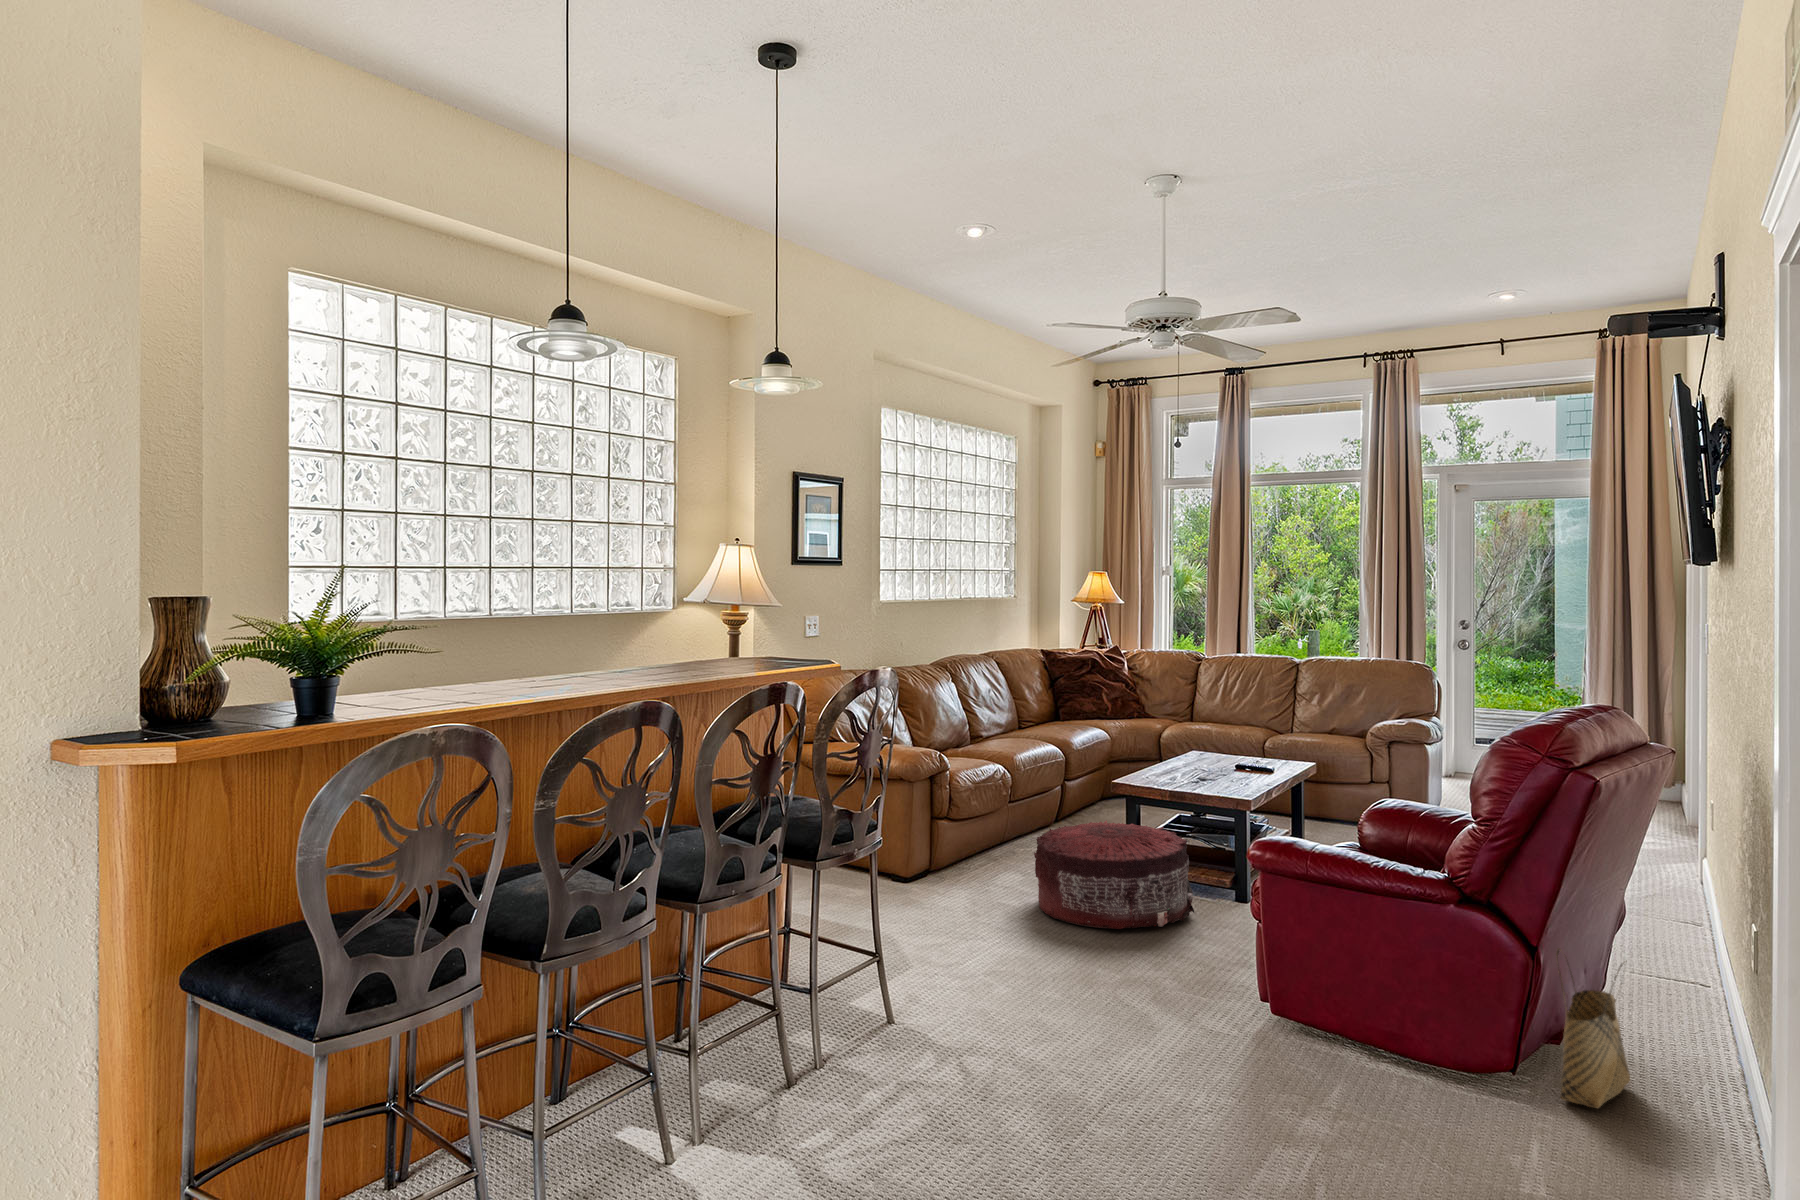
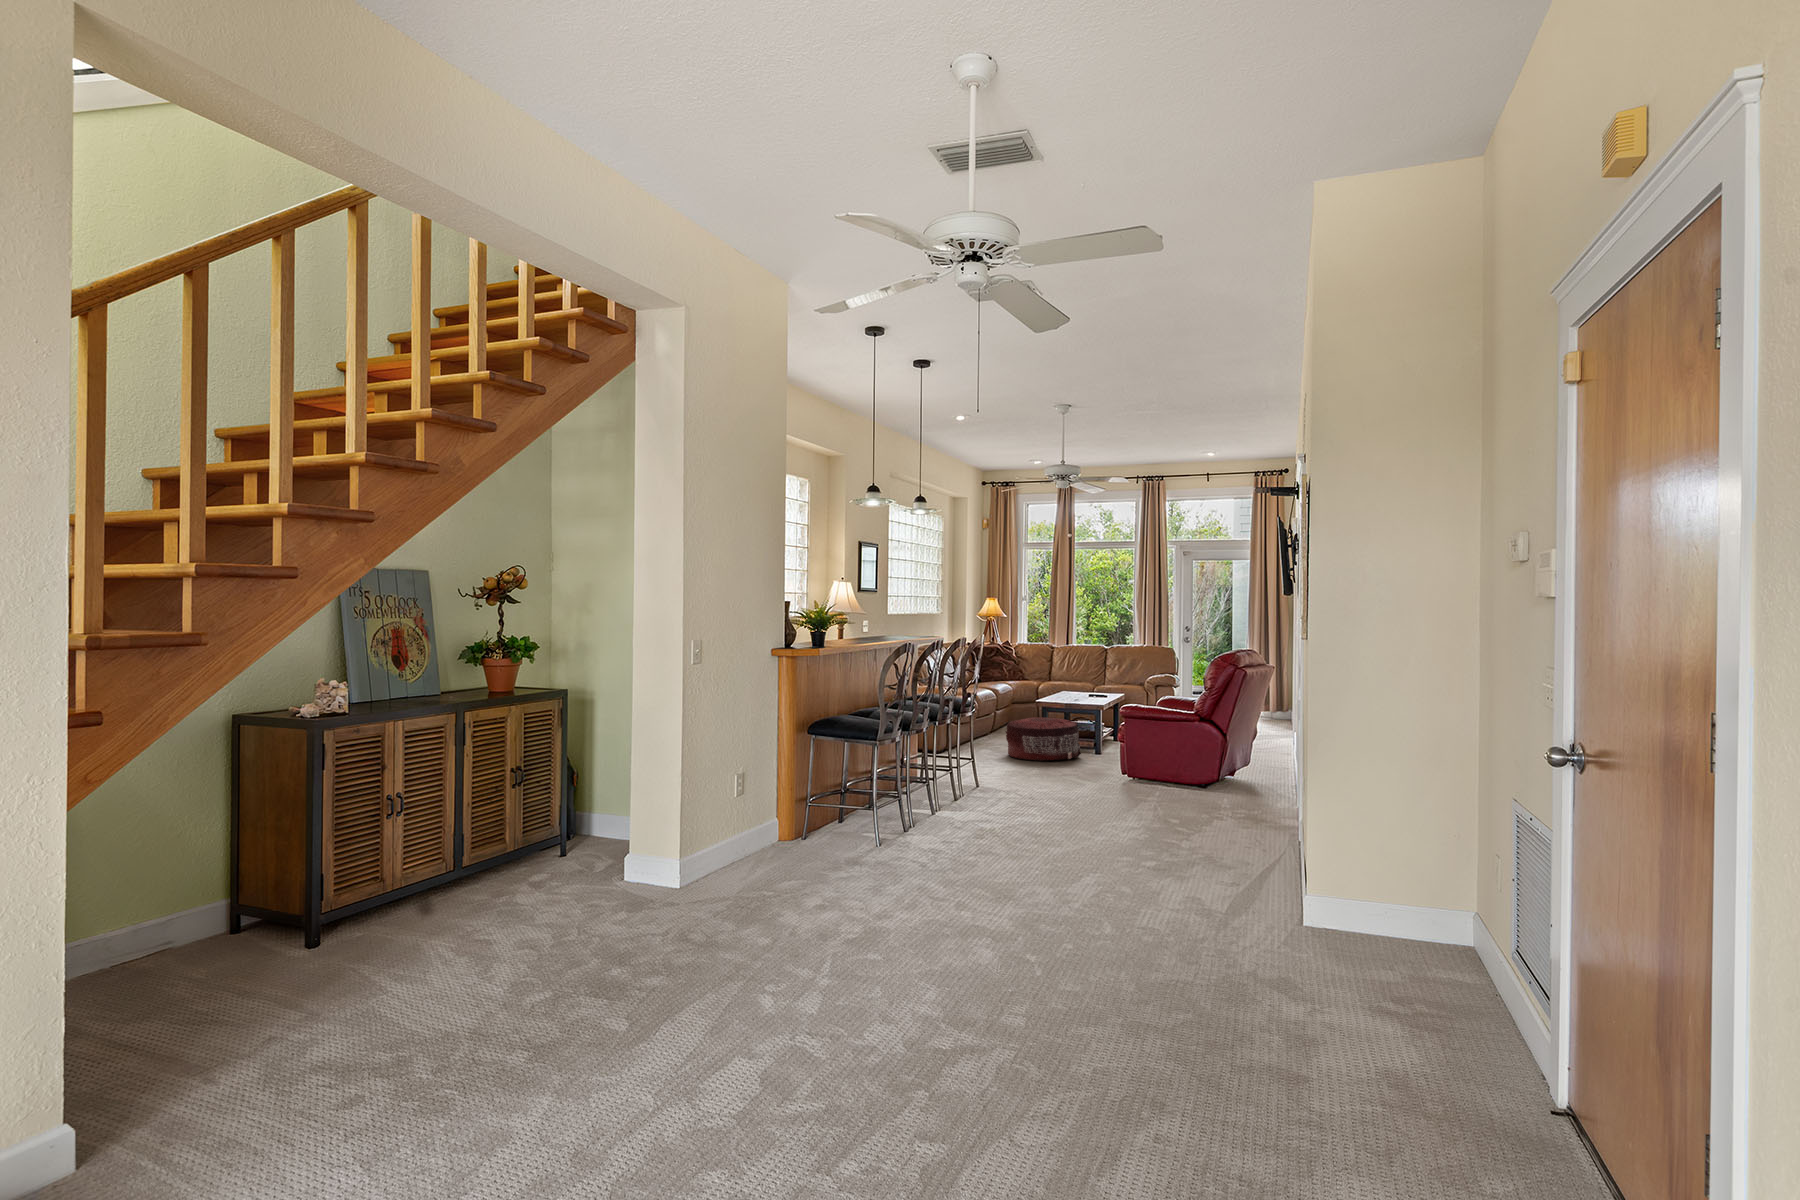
woven basket: present [1556,948,1630,1108] -> none [1233,736,1258,789]

